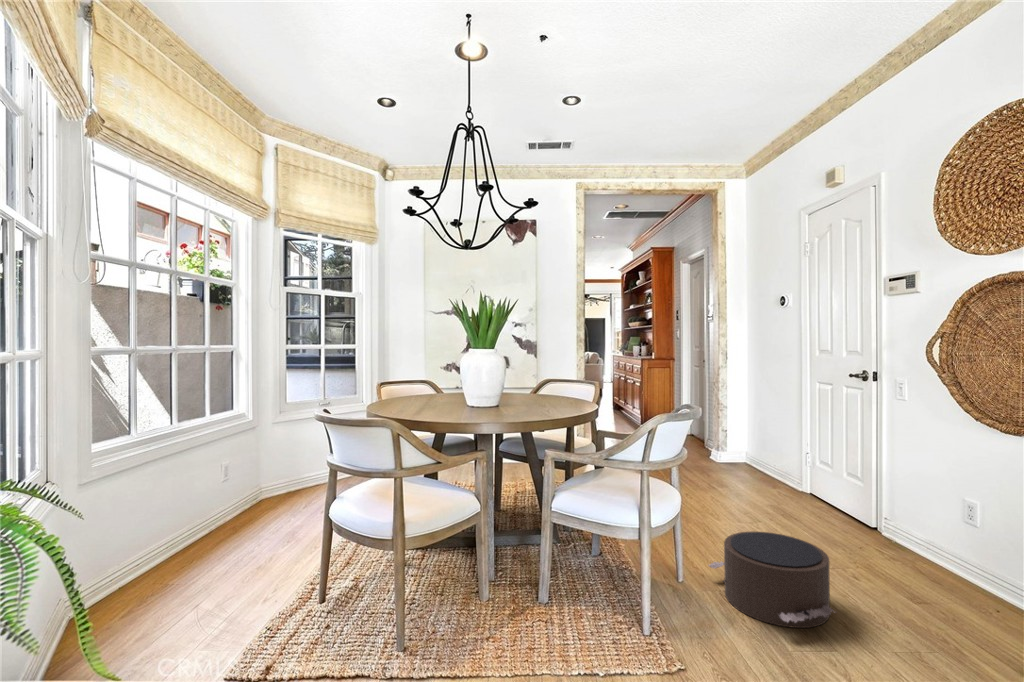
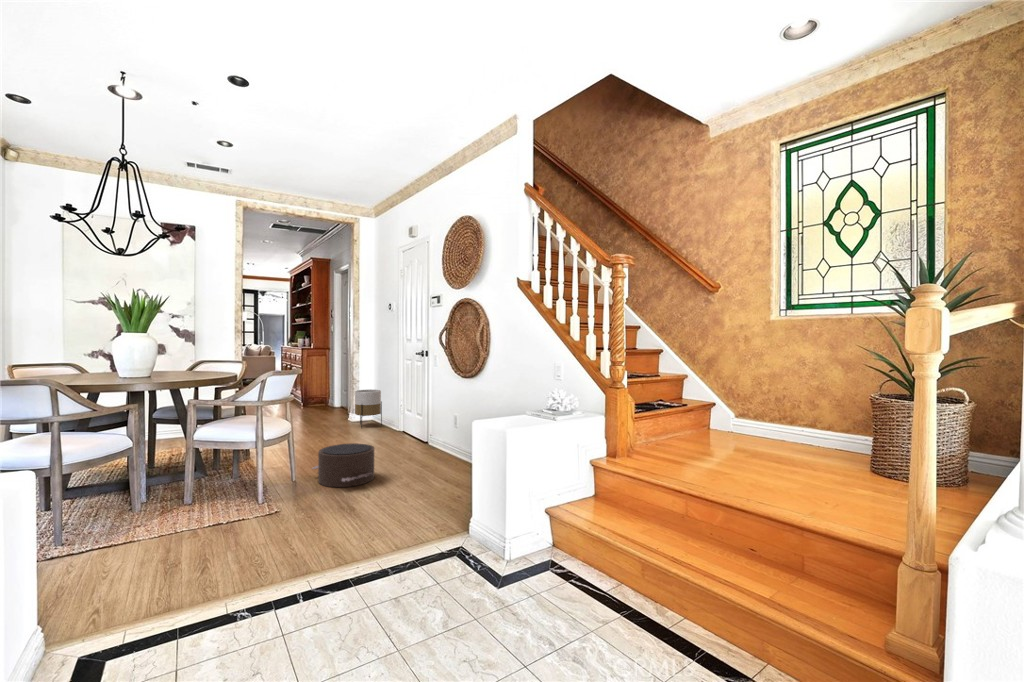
planter: none [727,420,768,477] -> present [355,389,382,428]

